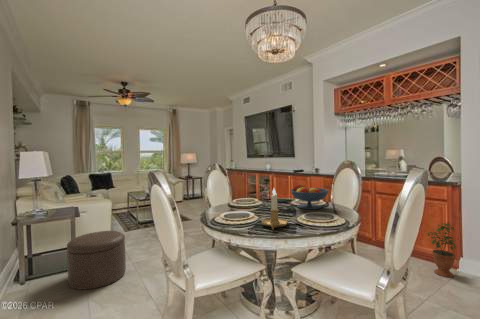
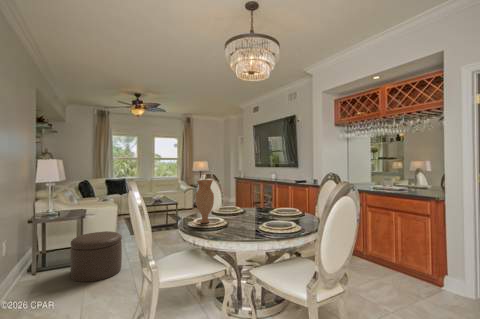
vase: none [222,171,242,219] -> present [196,180,214,223]
fruit bowl: present [291,184,328,209] -> none [266,193,301,218]
candlestick: present [262,188,287,230] -> none [223,196,248,233]
potted plant: present [428,223,456,277] -> none [408,235,437,293]

